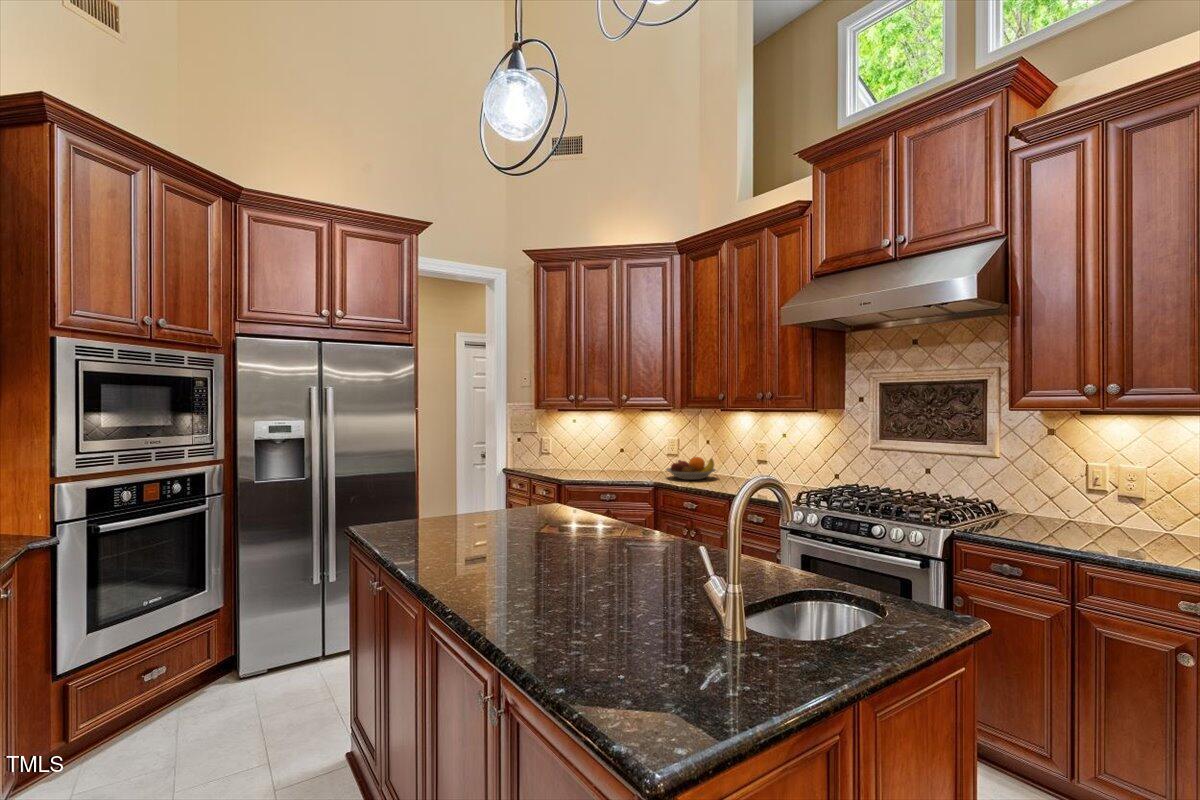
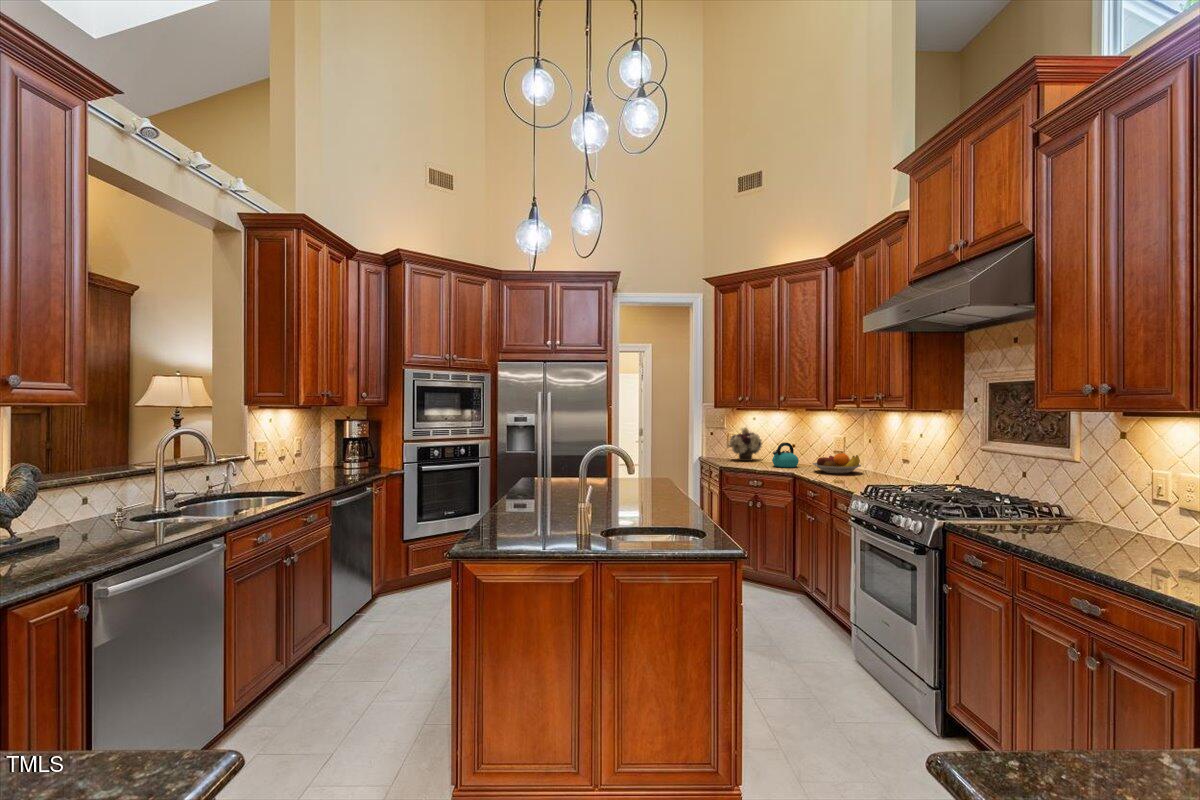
flower arrangement: none [551,430,587,471] -> present [729,427,762,461]
kettle: none [613,447,642,476] -> present [772,442,799,468]

